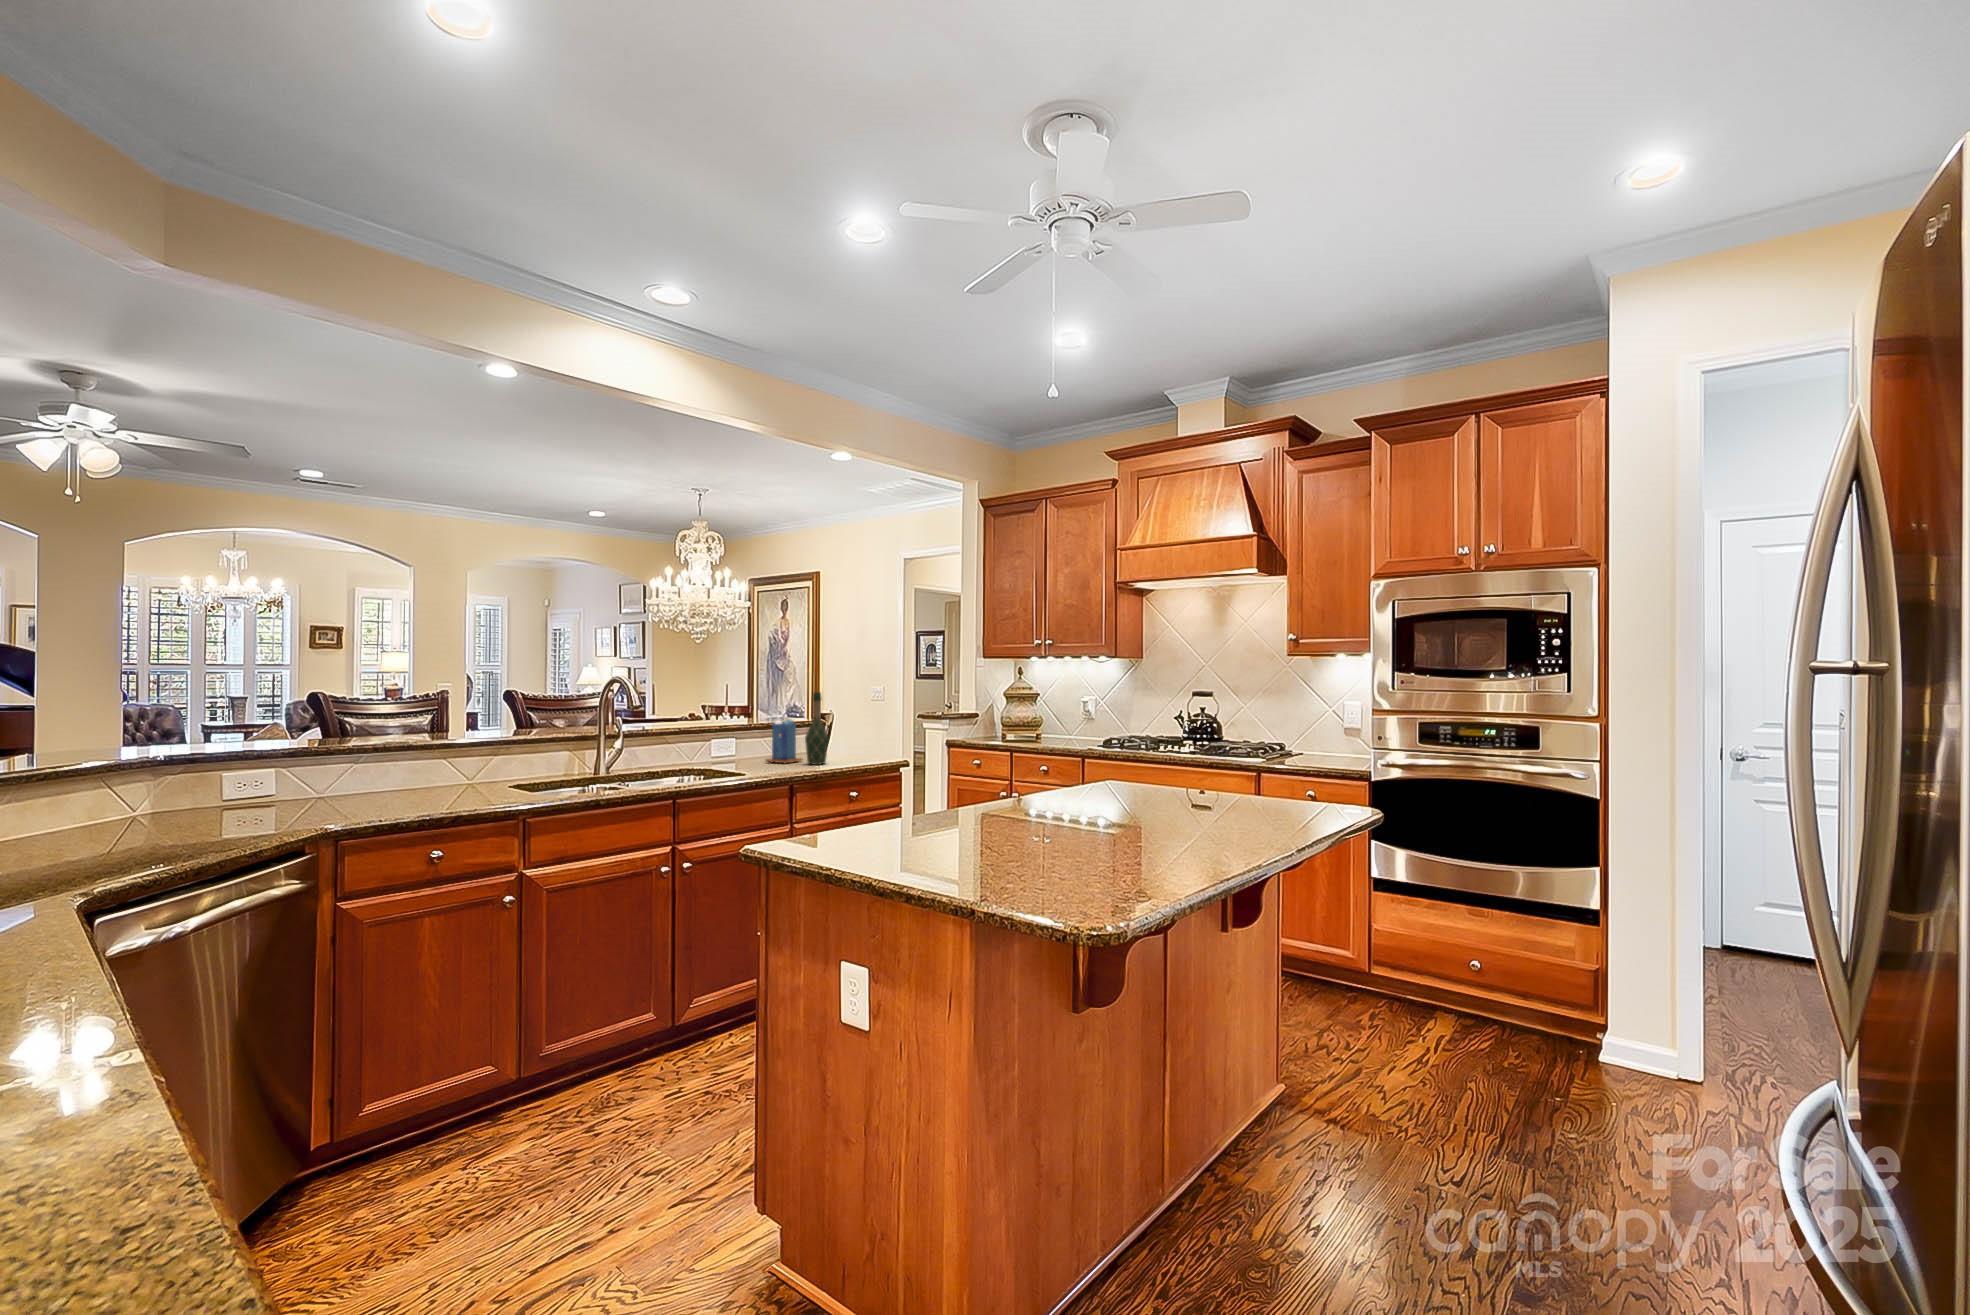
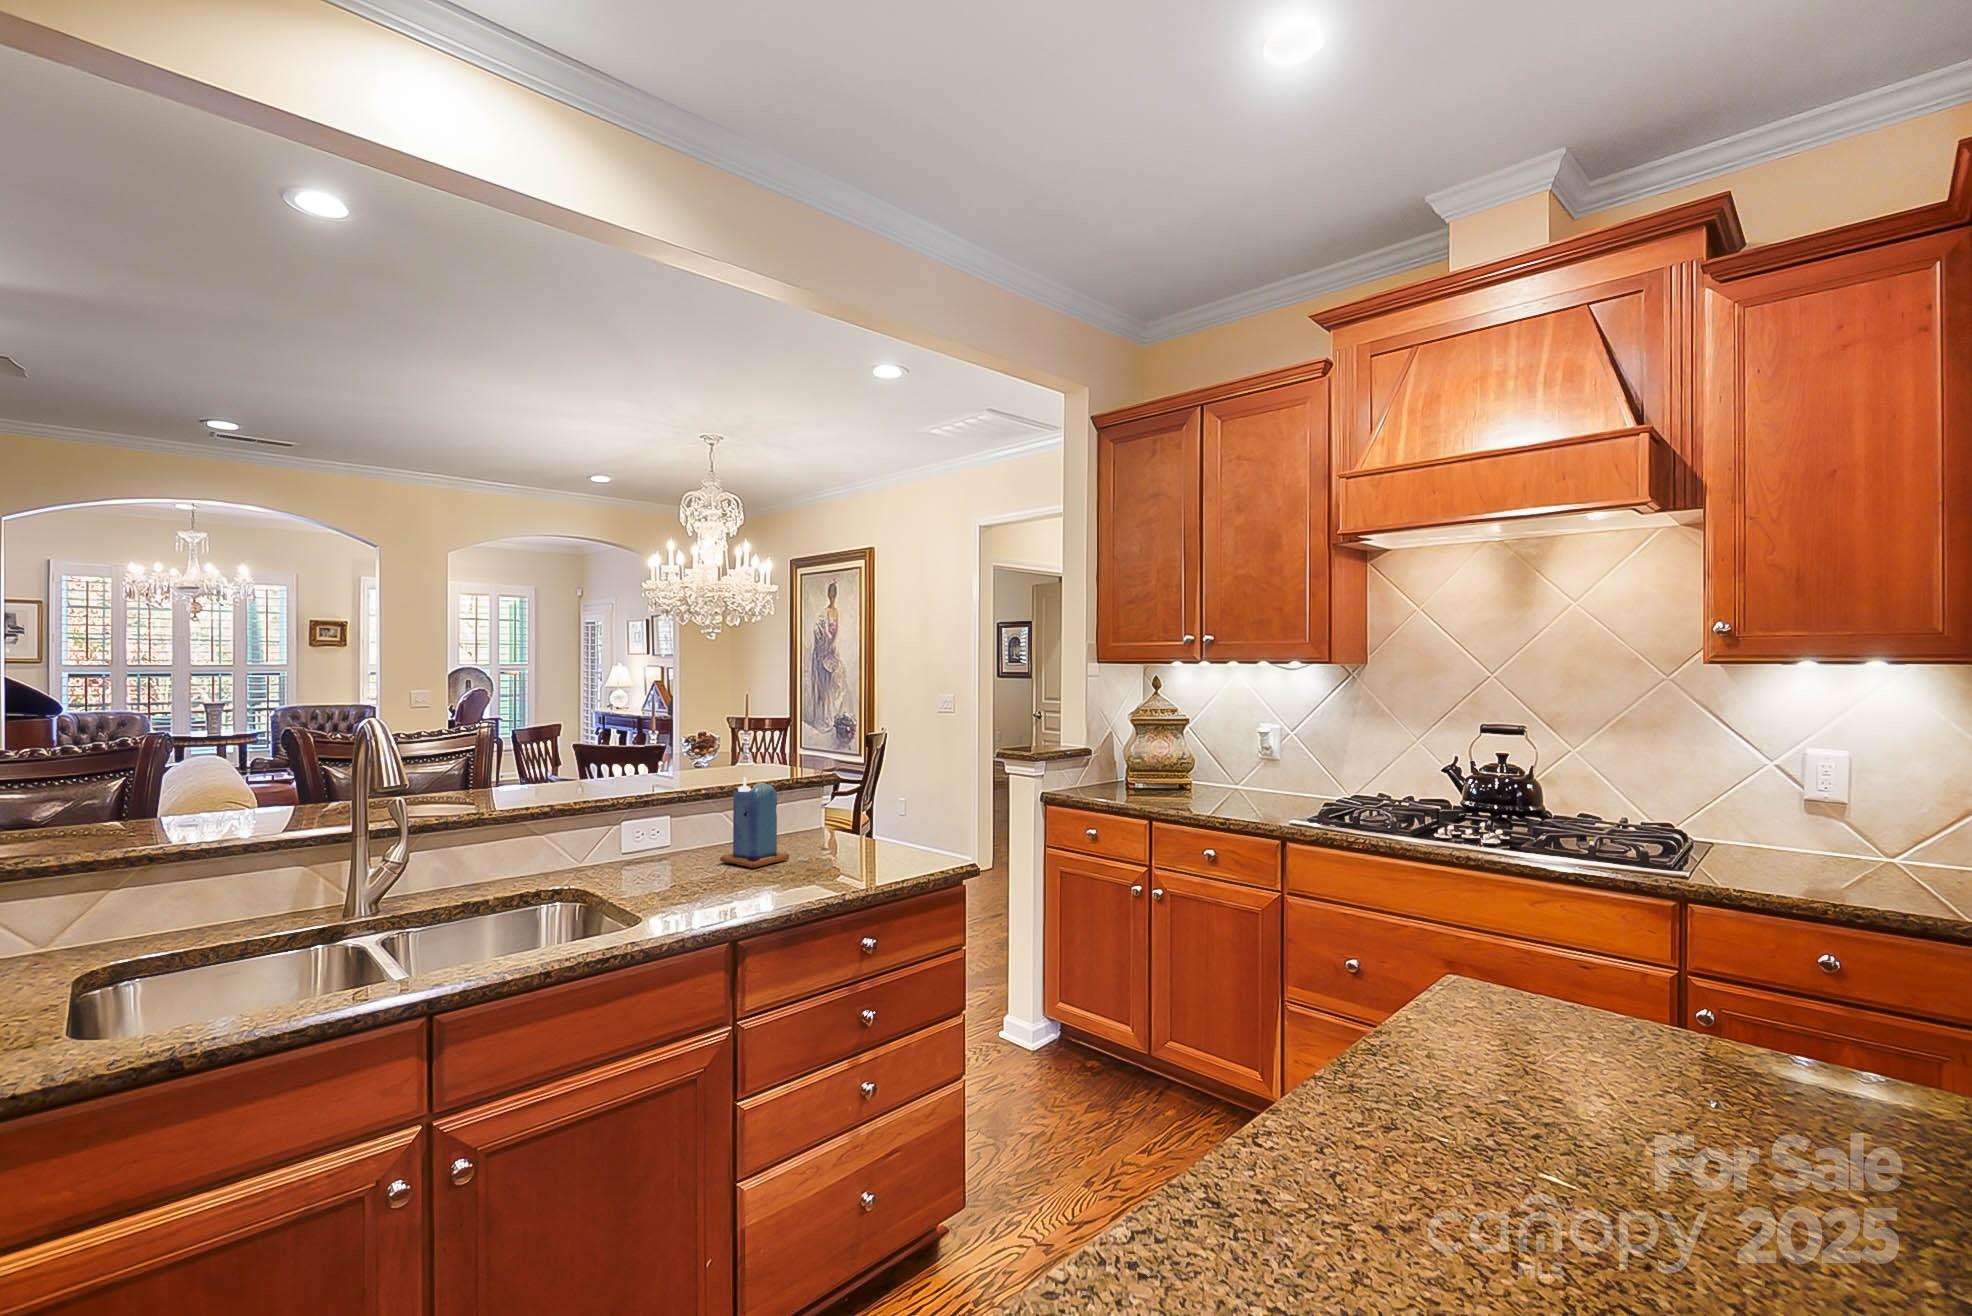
wine bottle: present [805,692,829,765] -> none [787,737,831,875]

